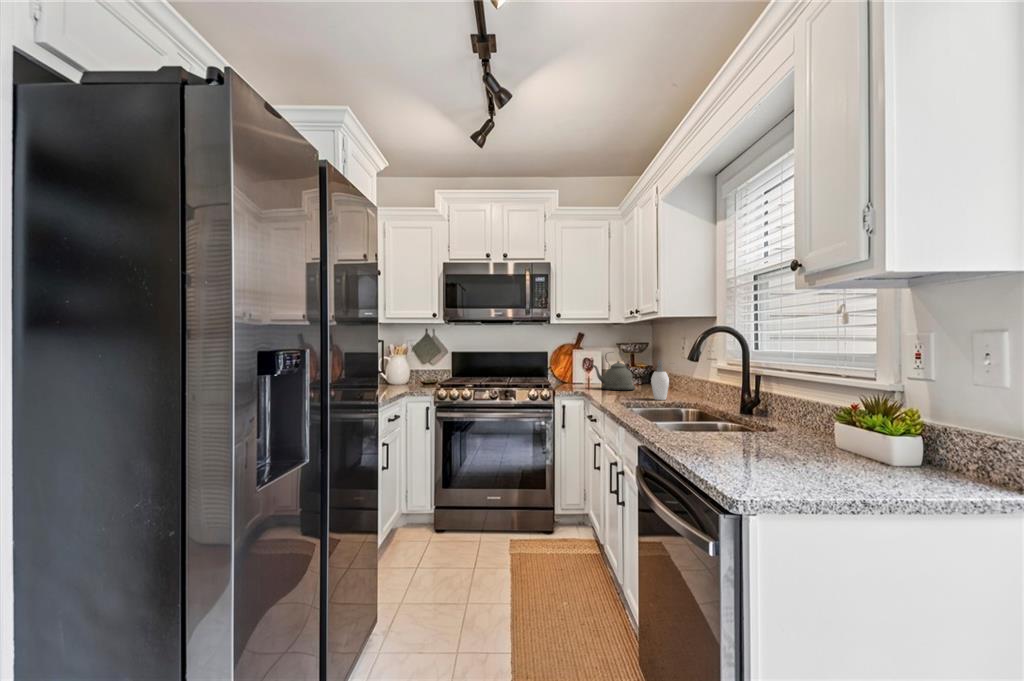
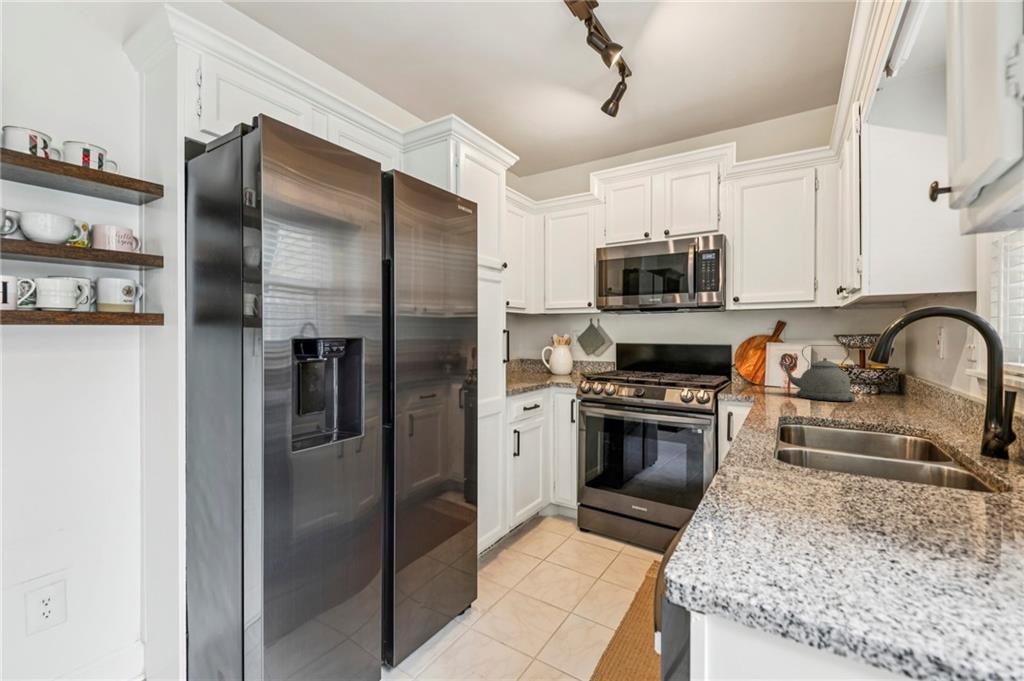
soap dispenser: present [651,360,669,400] -> none [867,359,919,424]

